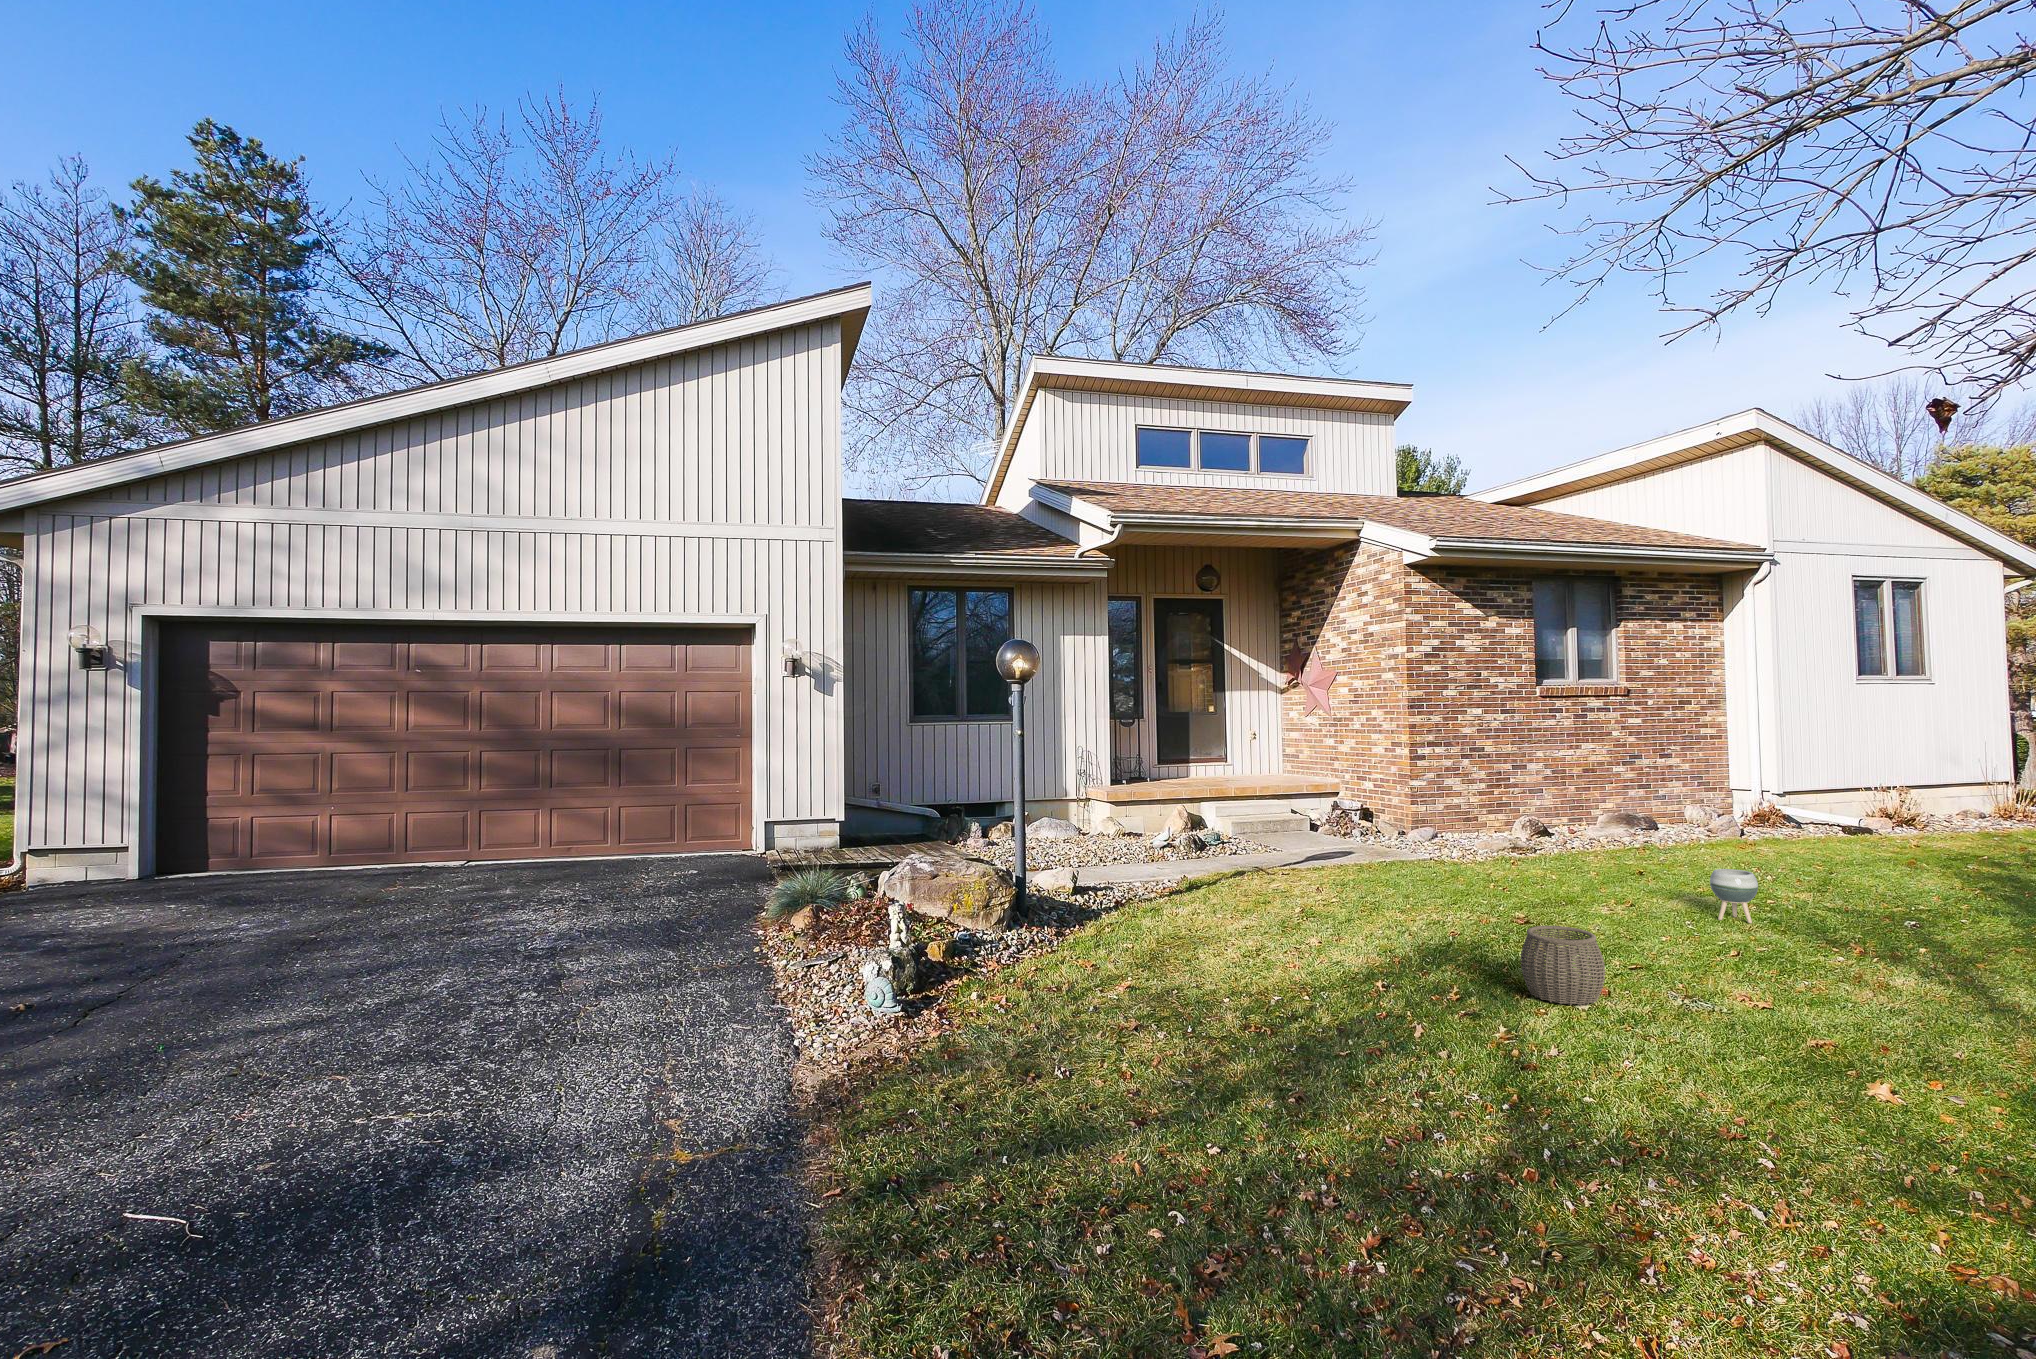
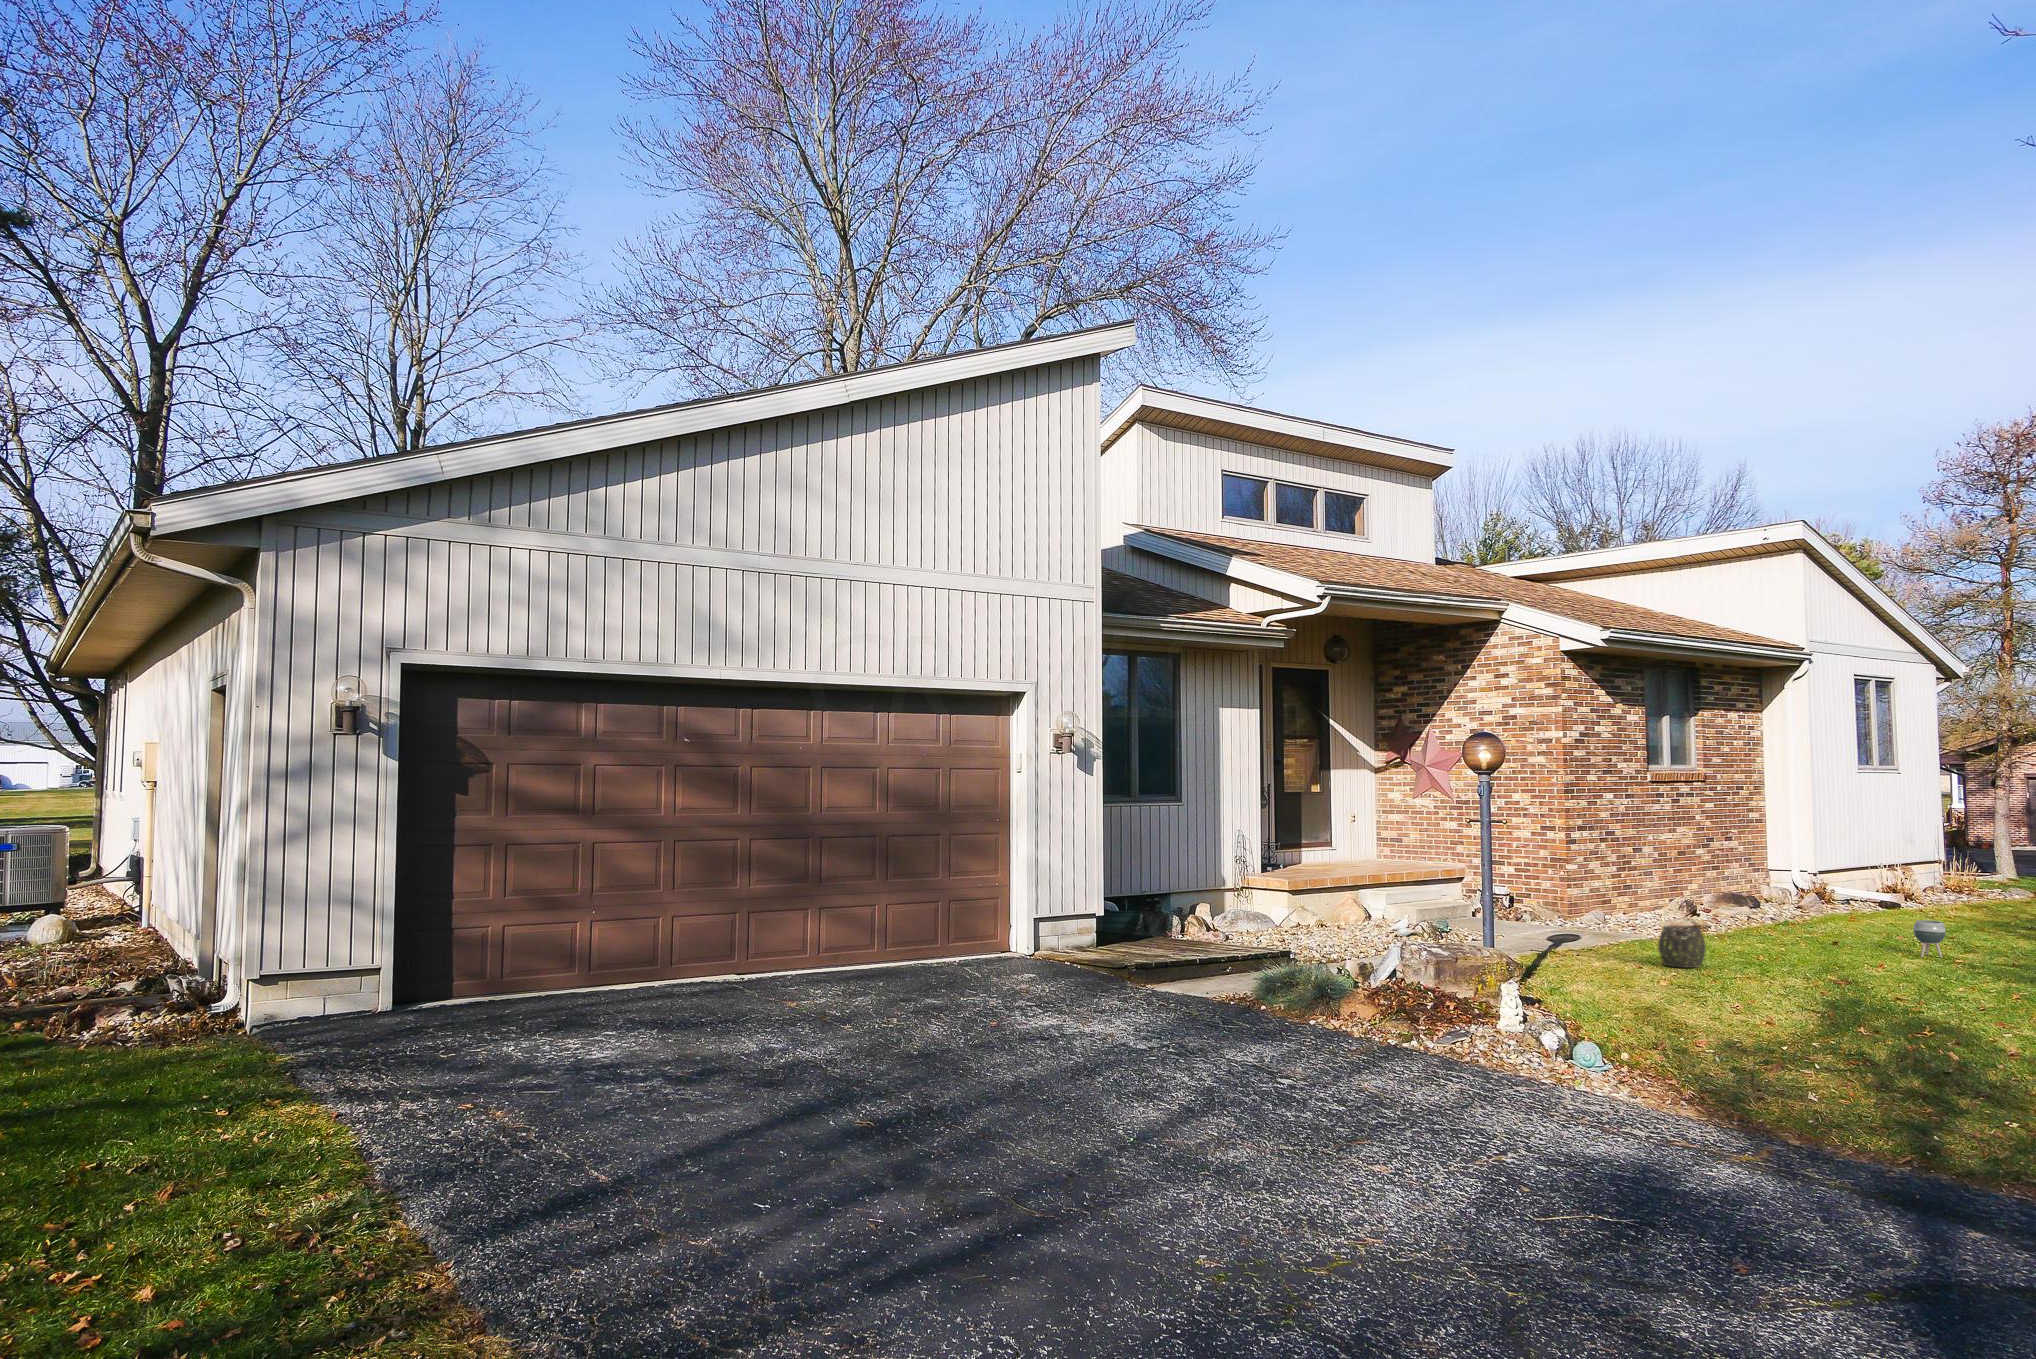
woven basket: present [1520,926,1606,1005] -> present [1658,925,1705,968]

